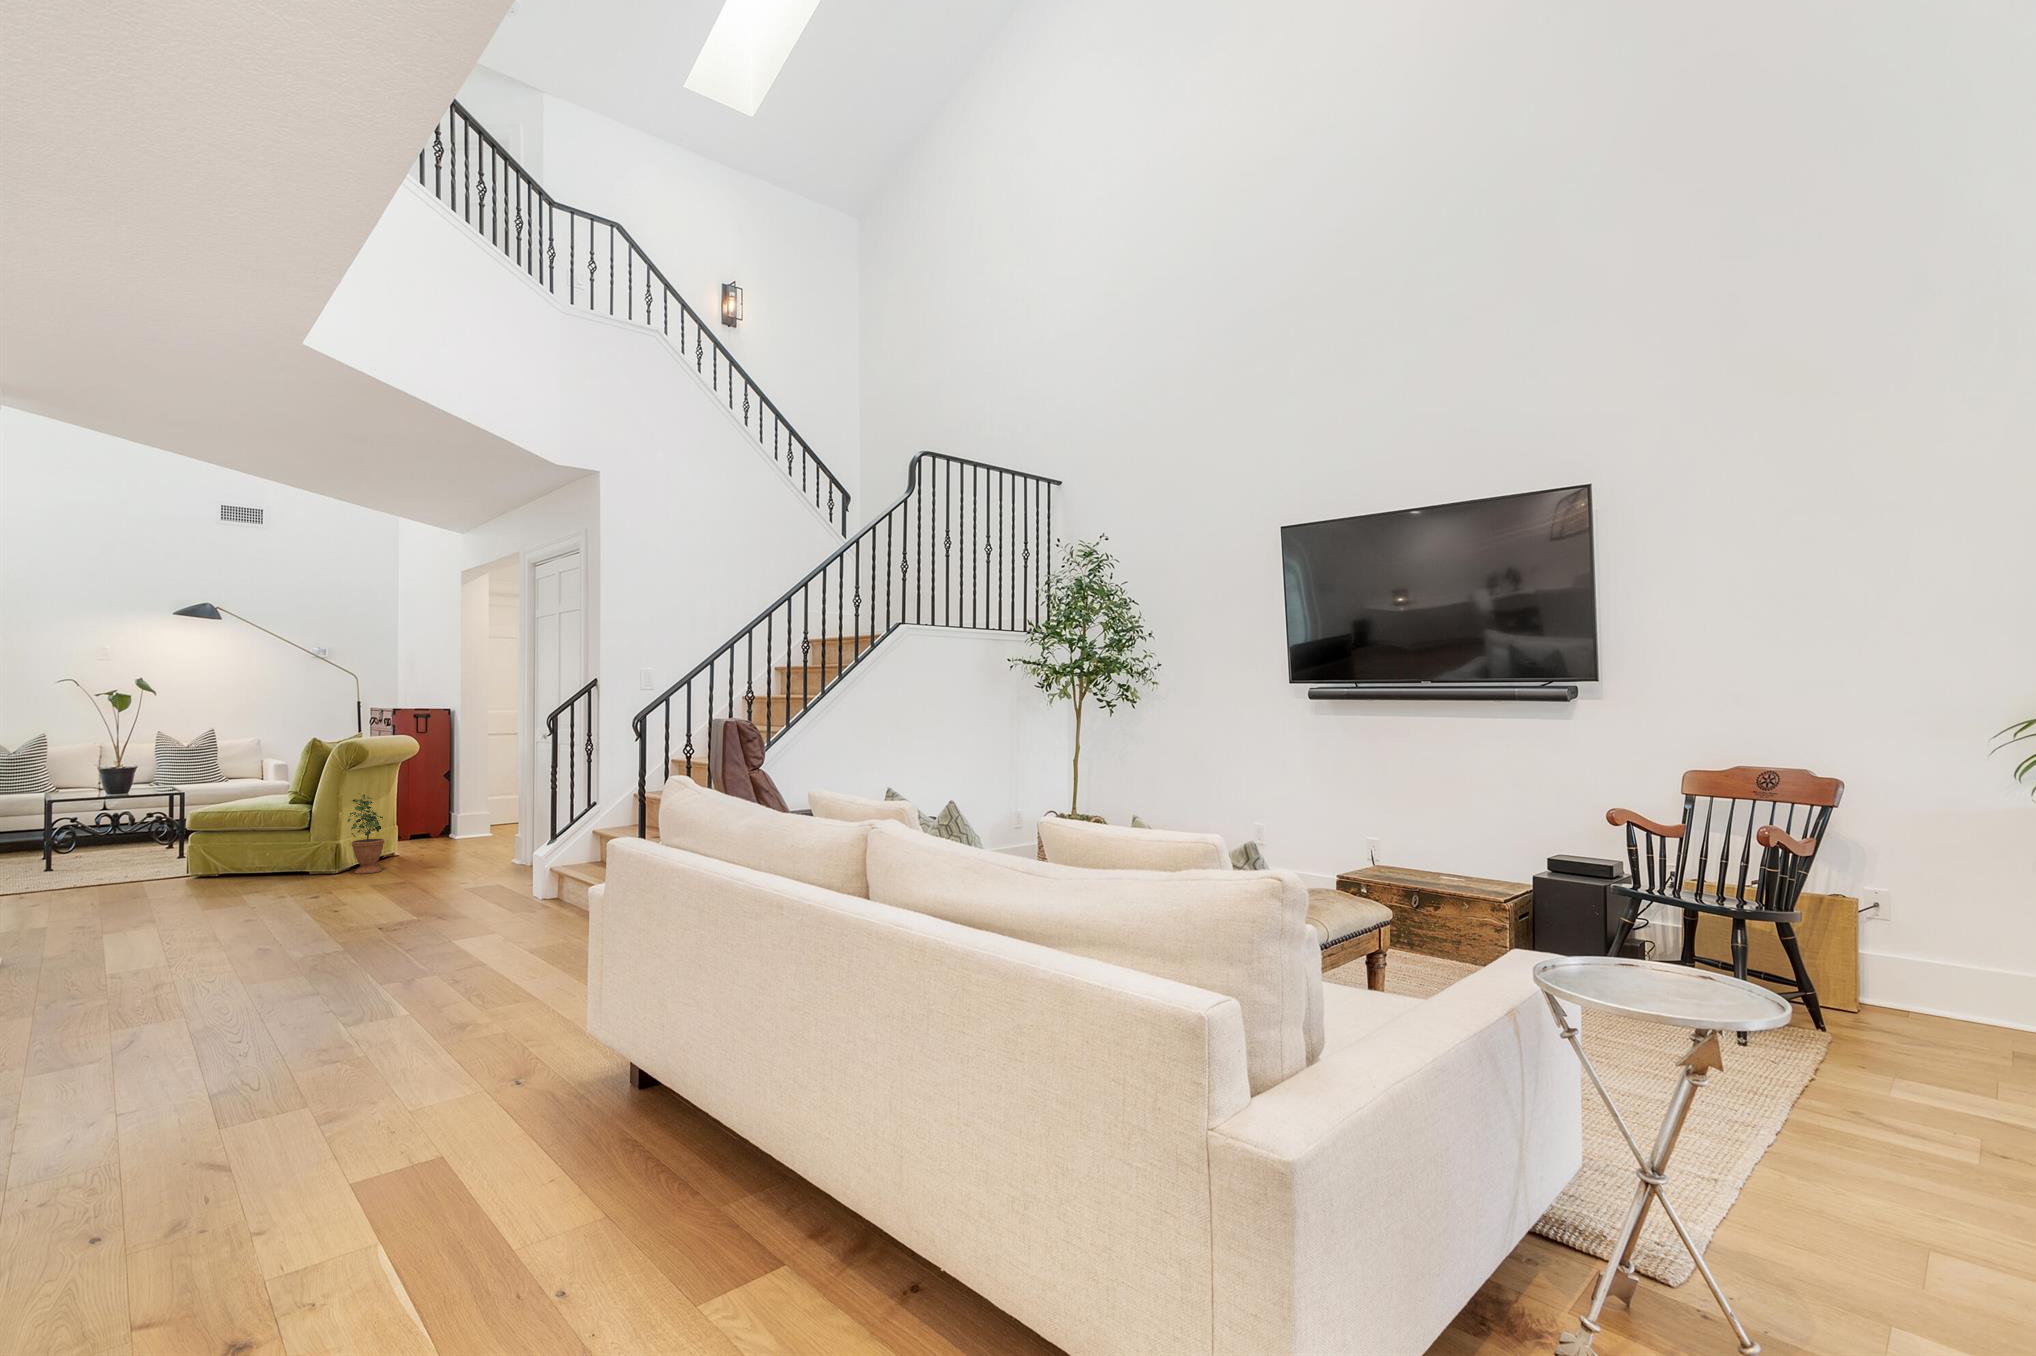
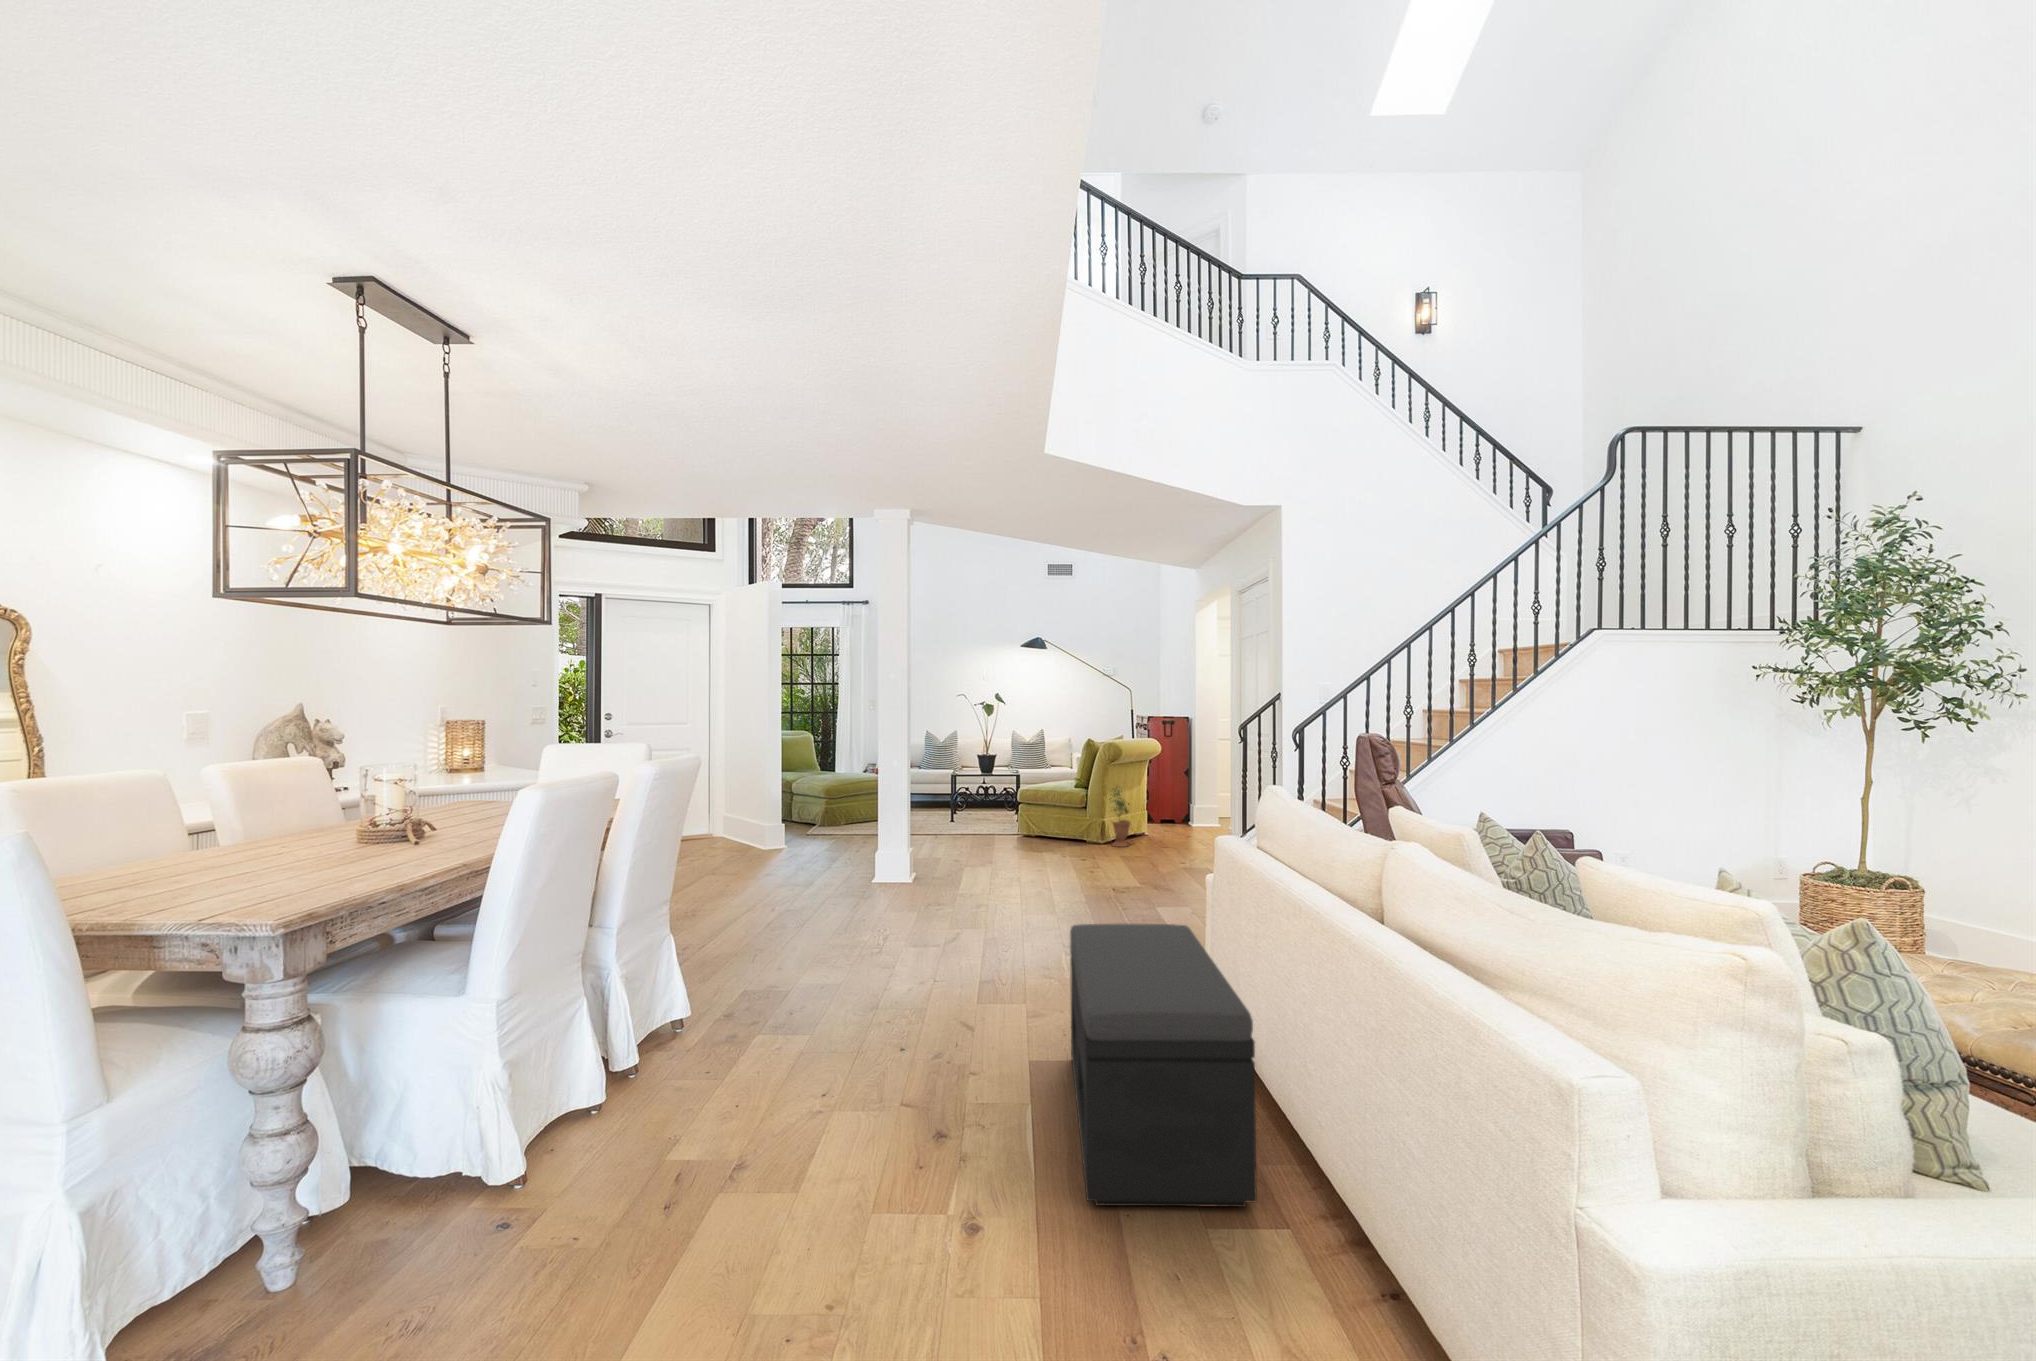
storage bench: none [436,940,760,1305] -> present [1070,924,1257,1207]

